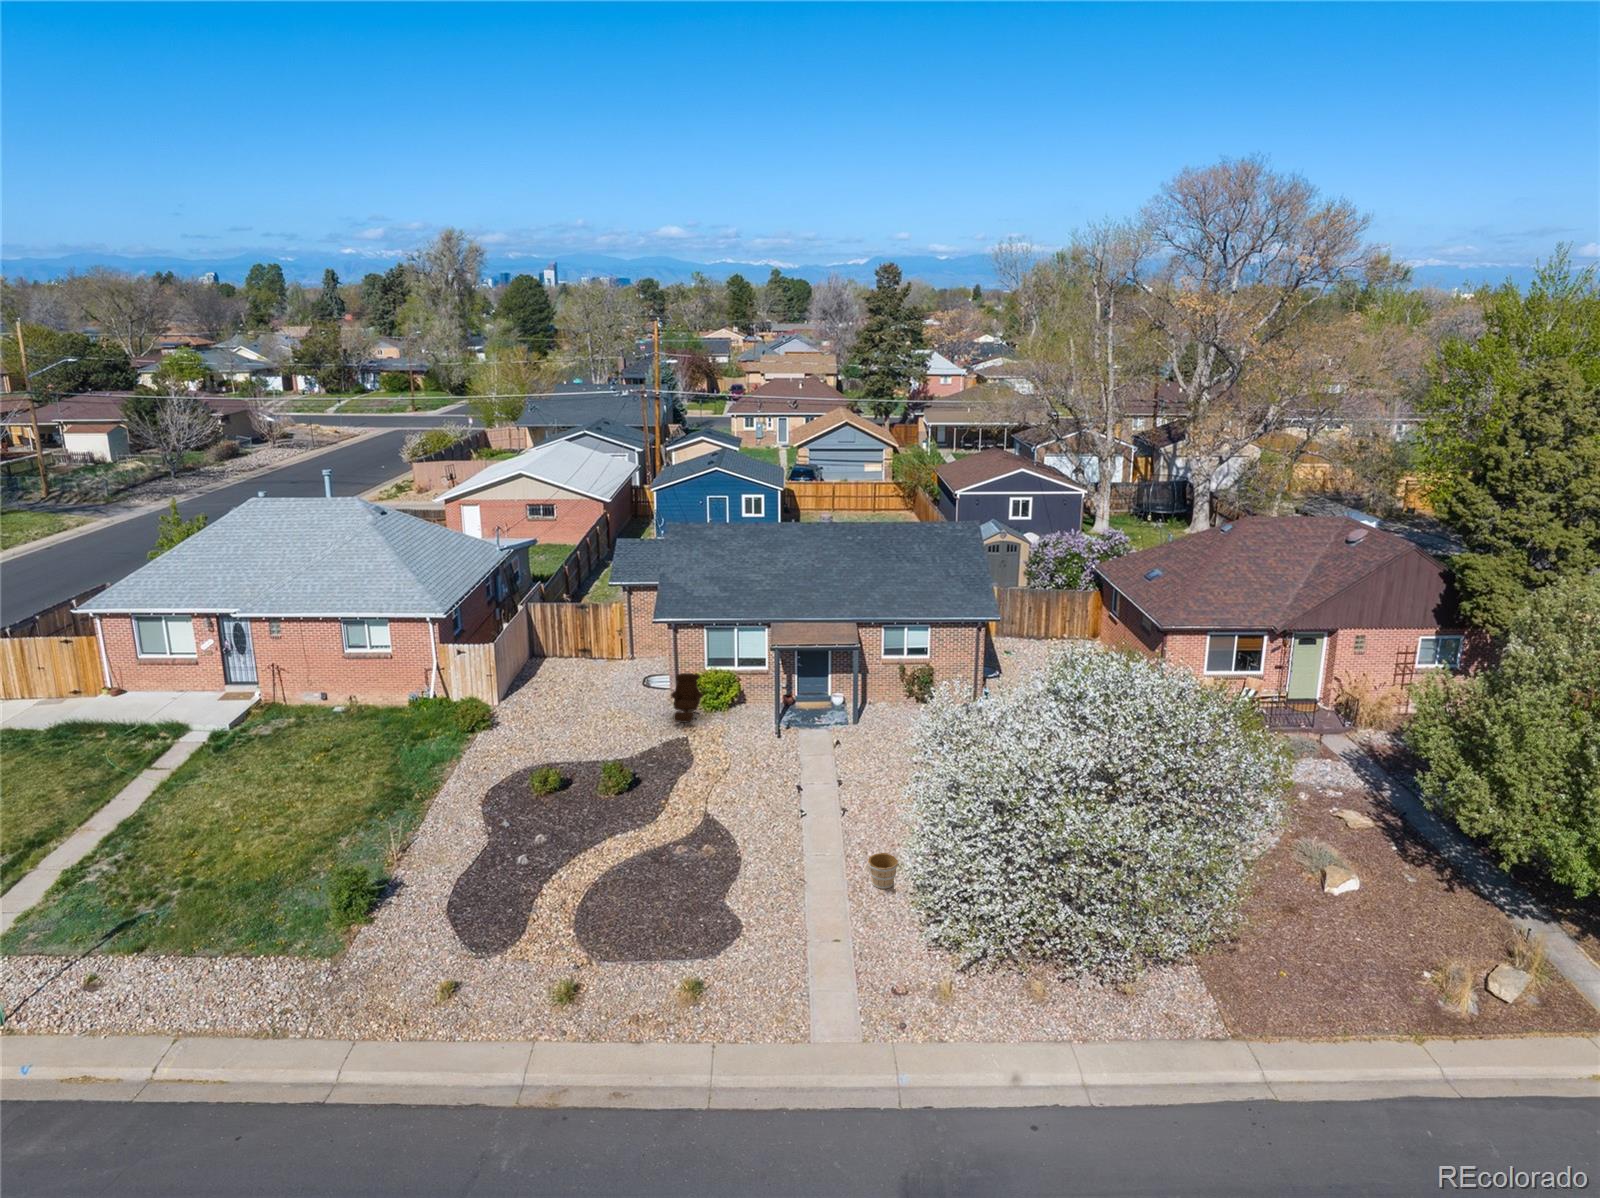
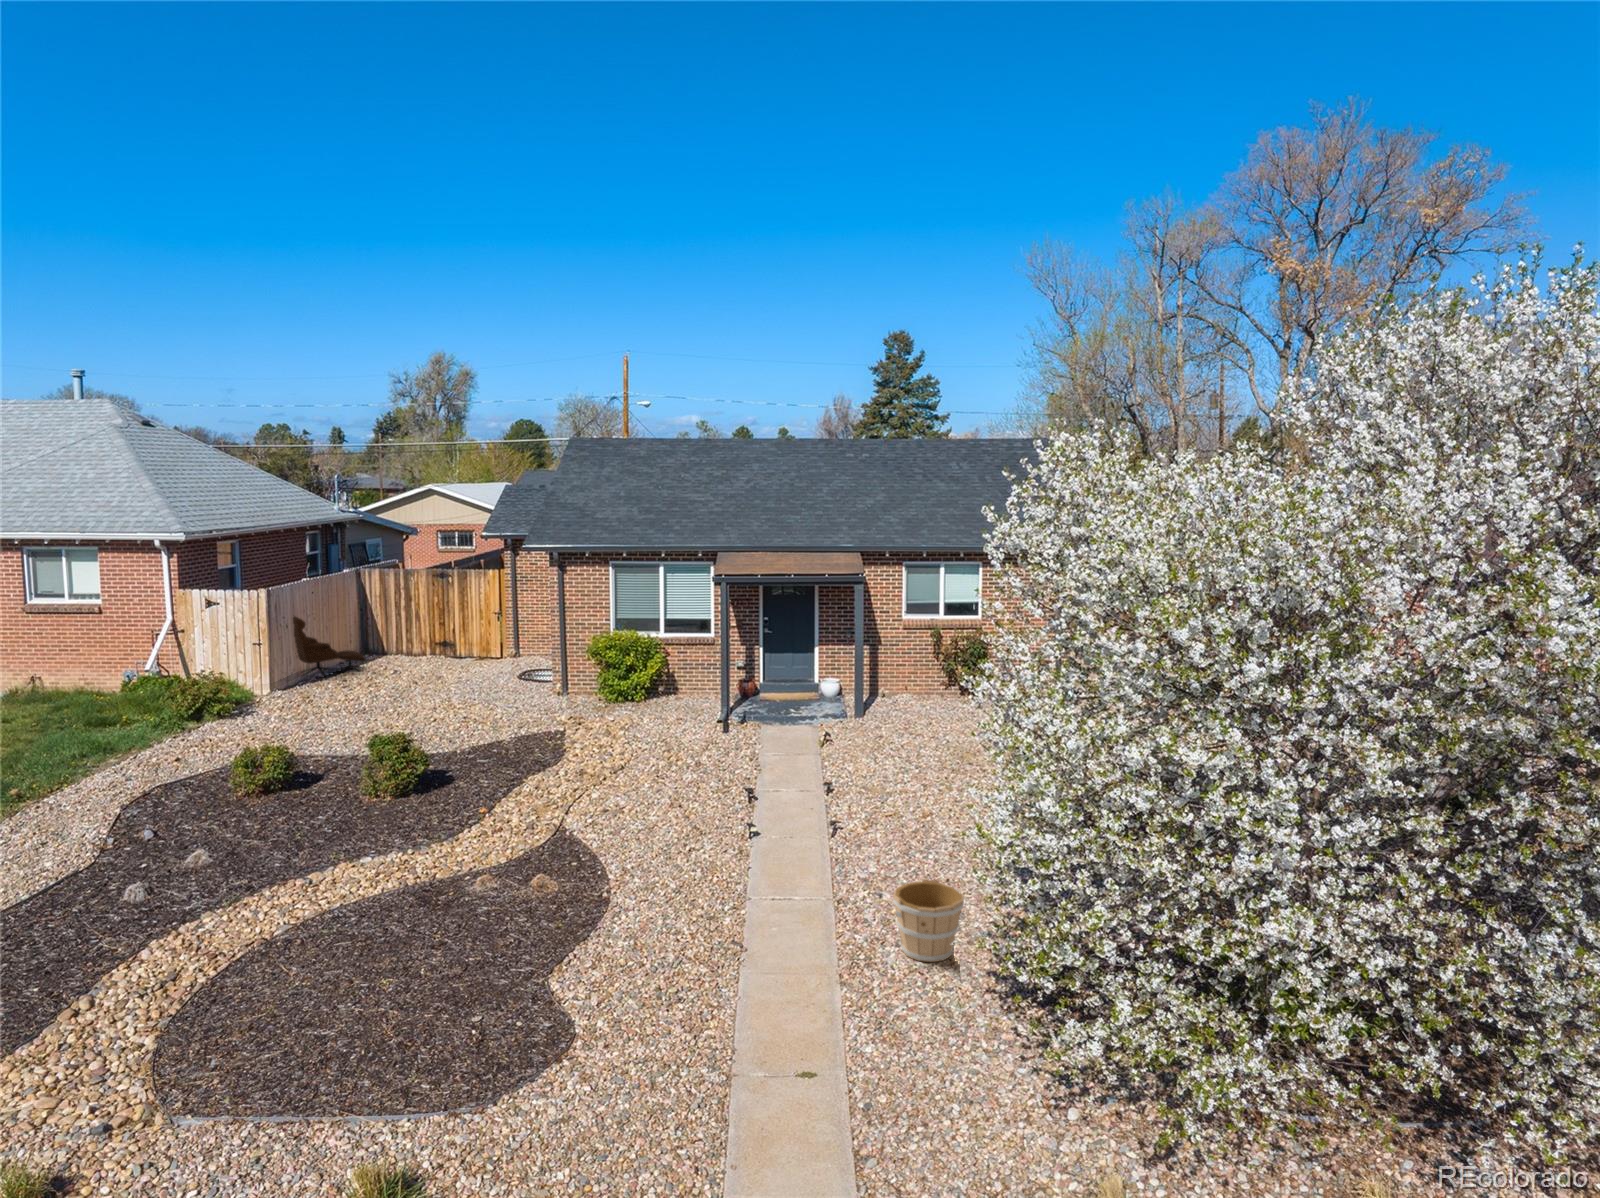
lounge chair: present [671,673,703,723] -> present [293,616,365,677]

